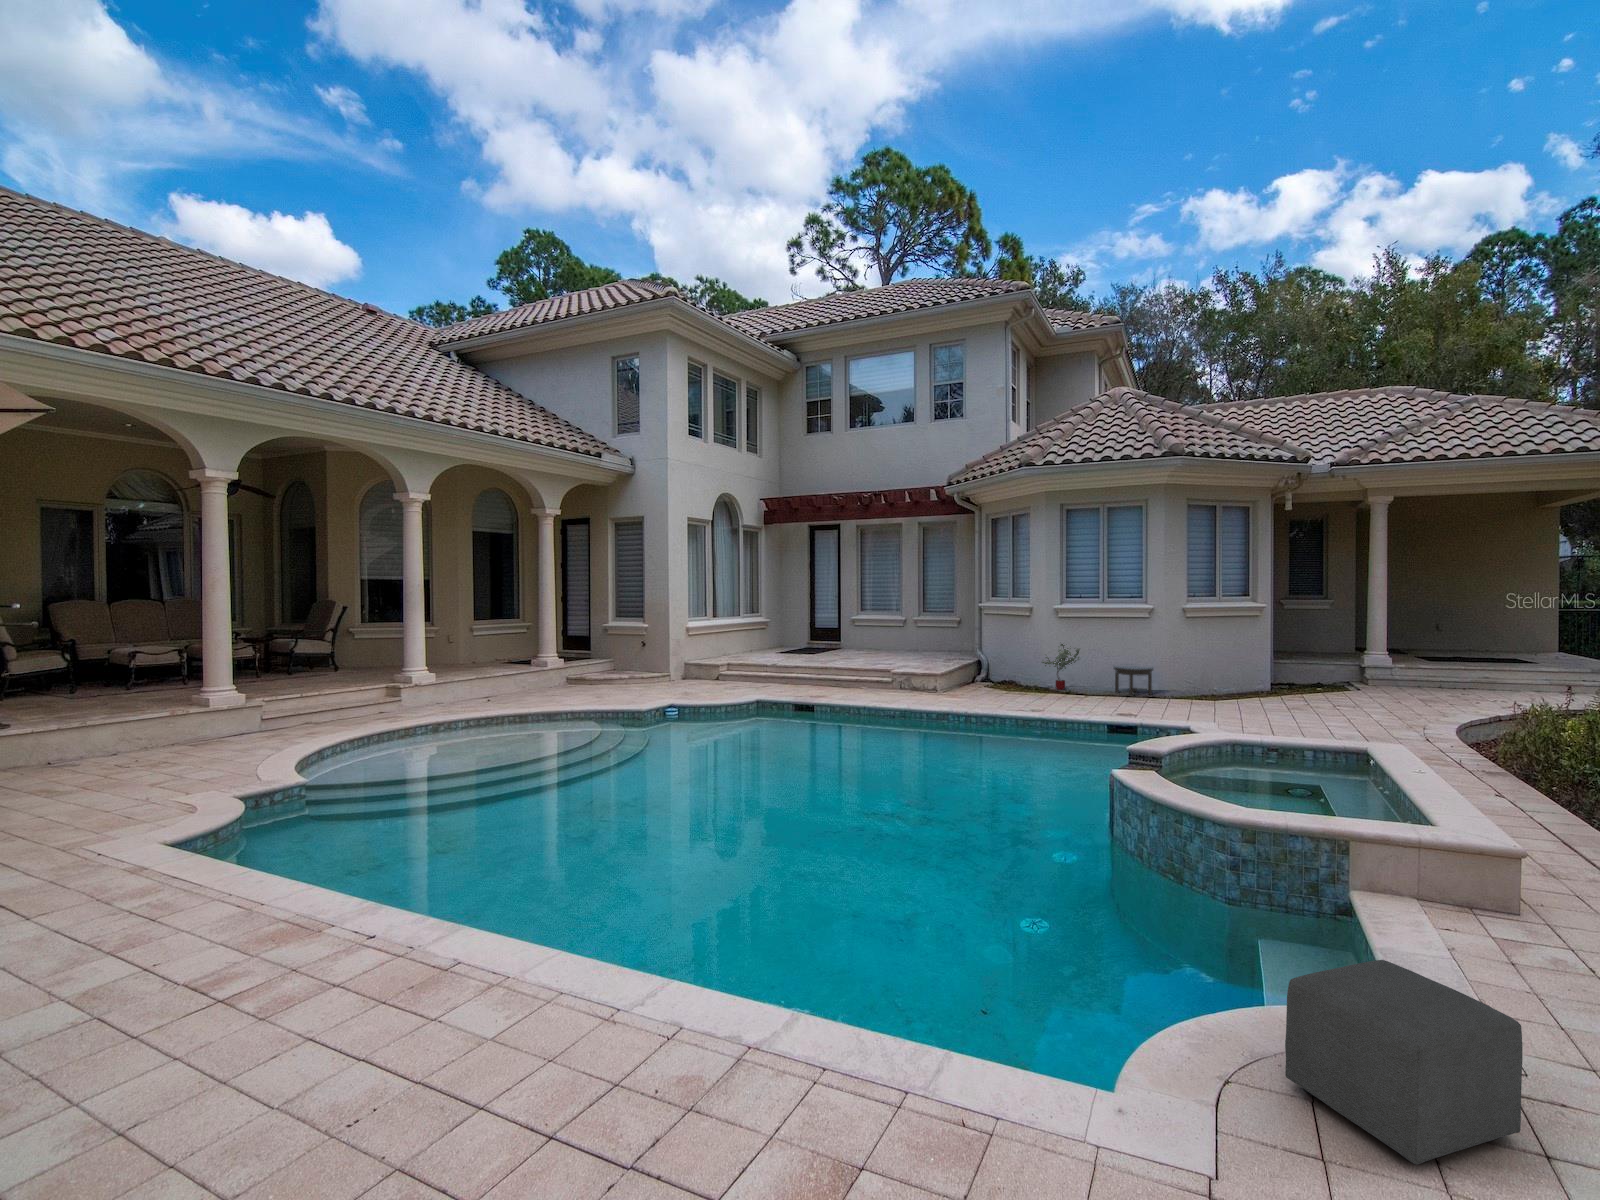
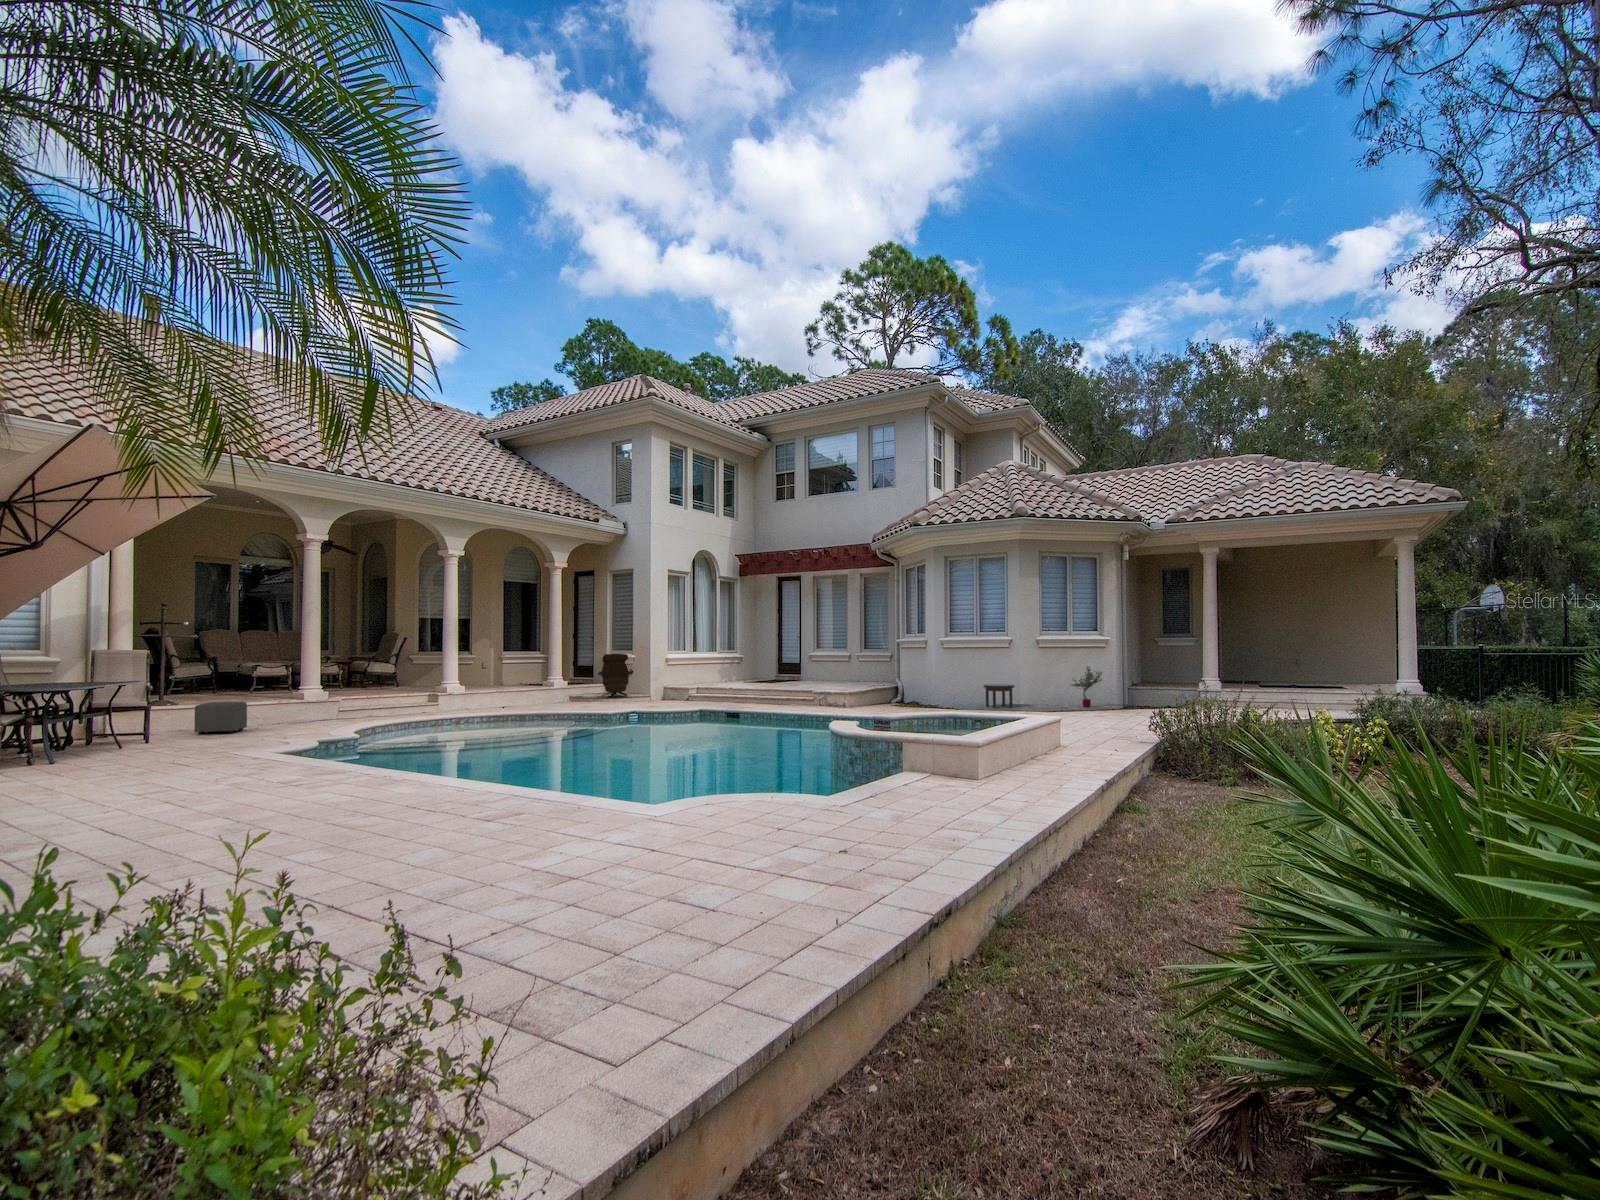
lounge chair: none [604,625,647,684] -> present [598,654,633,698]
potted tree: present [1042,644,1080,690] -> present [1070,667,1102,707]
ottoman: present [1285,960,1522,1164] -> present [194,702,247,734]

